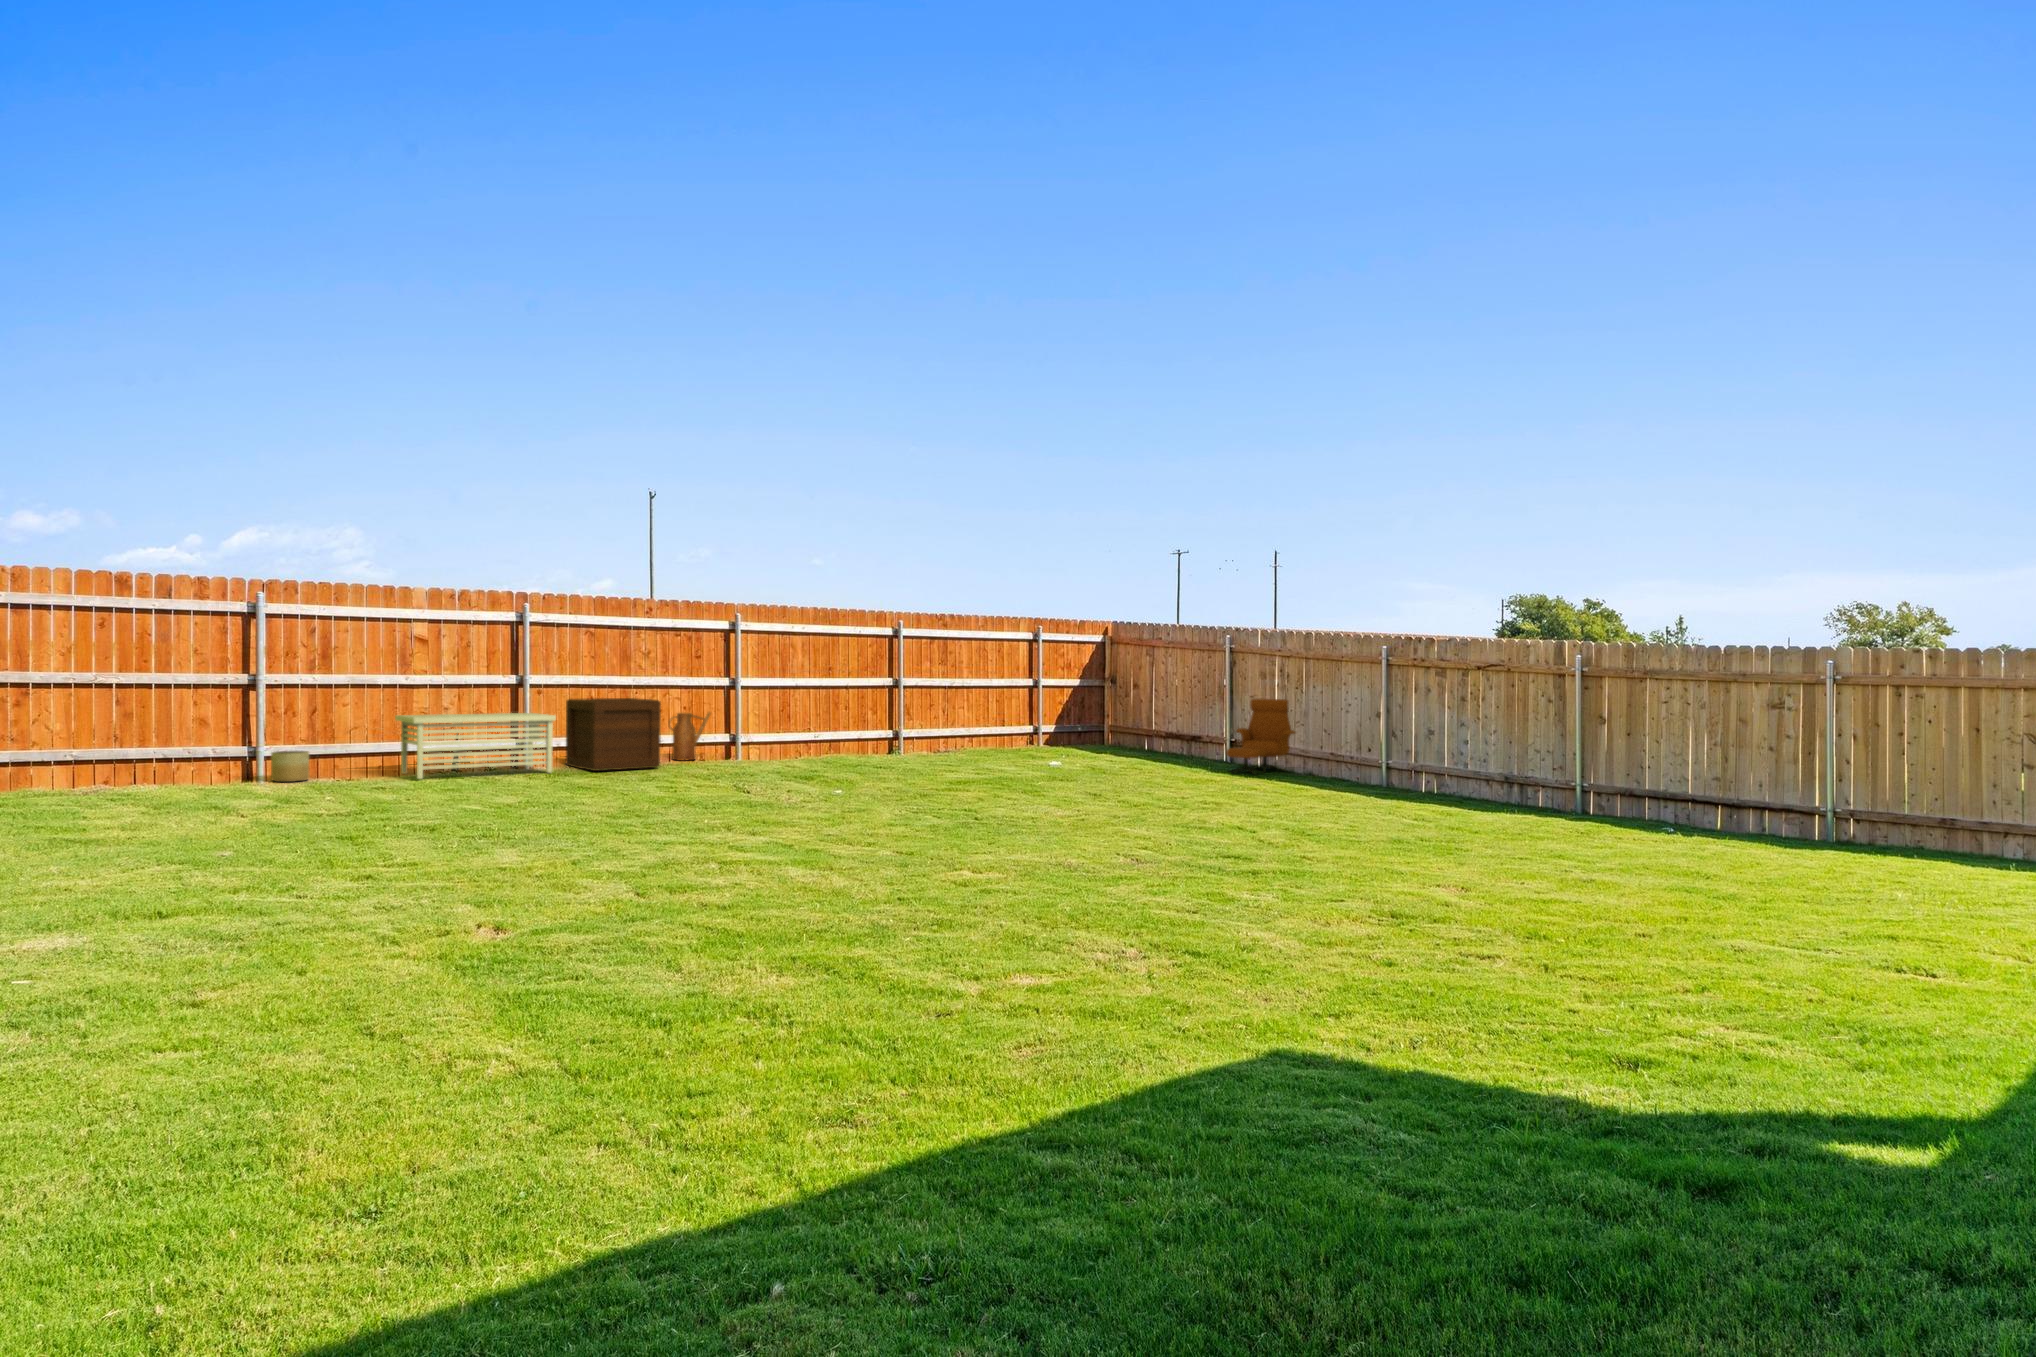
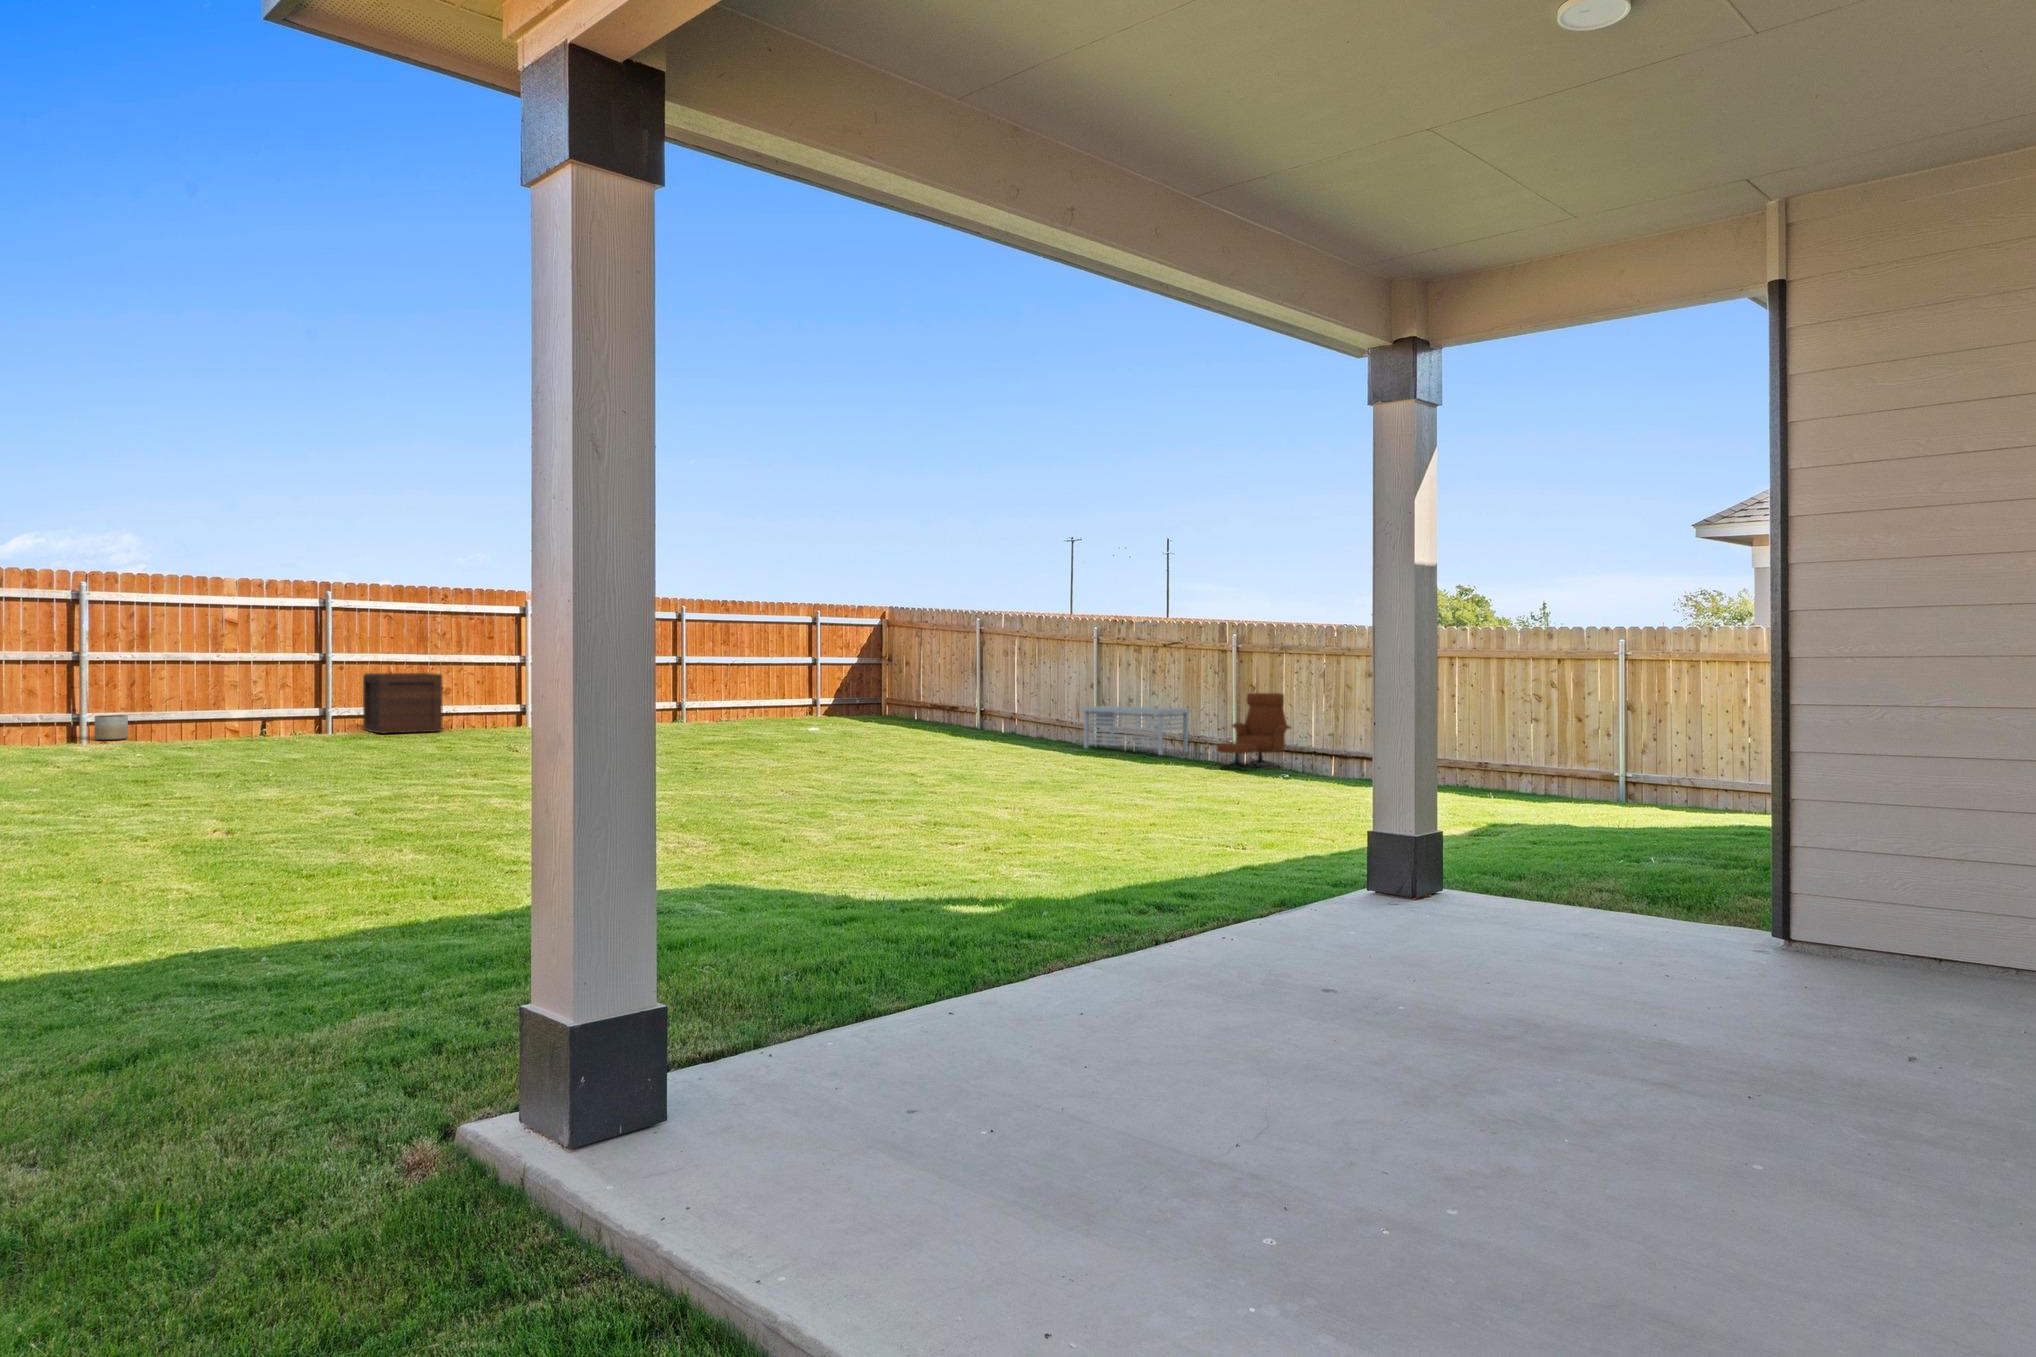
lounge chair: present [1226,698,1296,774] -> present [1217,693,1291,770]
watering can: present [668,712,711,760] -> none [459,685,500,727]
storage bench: present [395,713,556,779] -> present [1080,706,1191,755]

